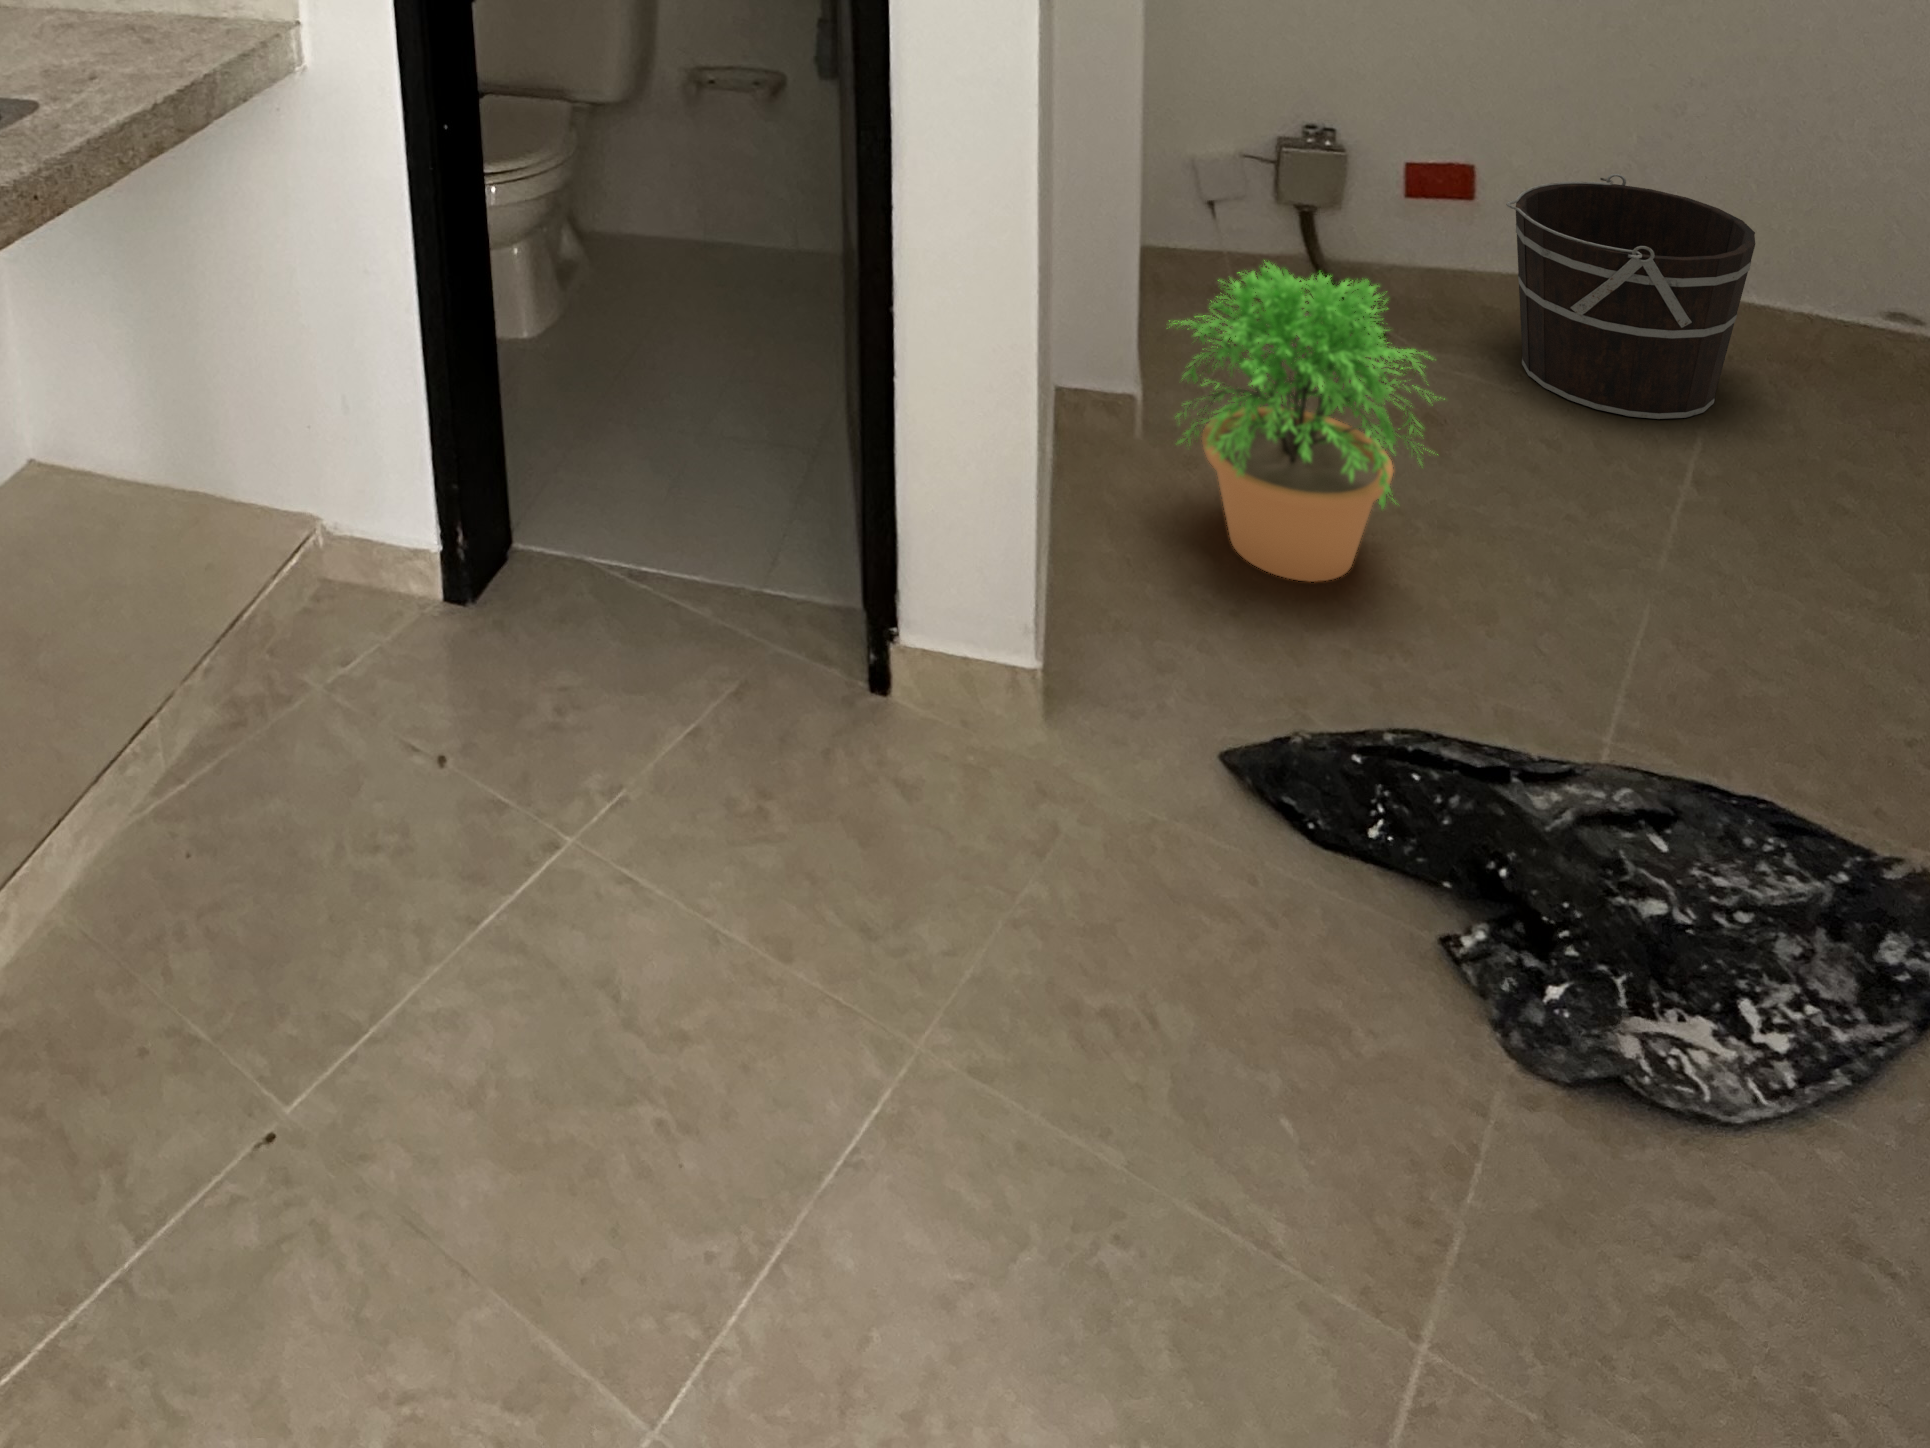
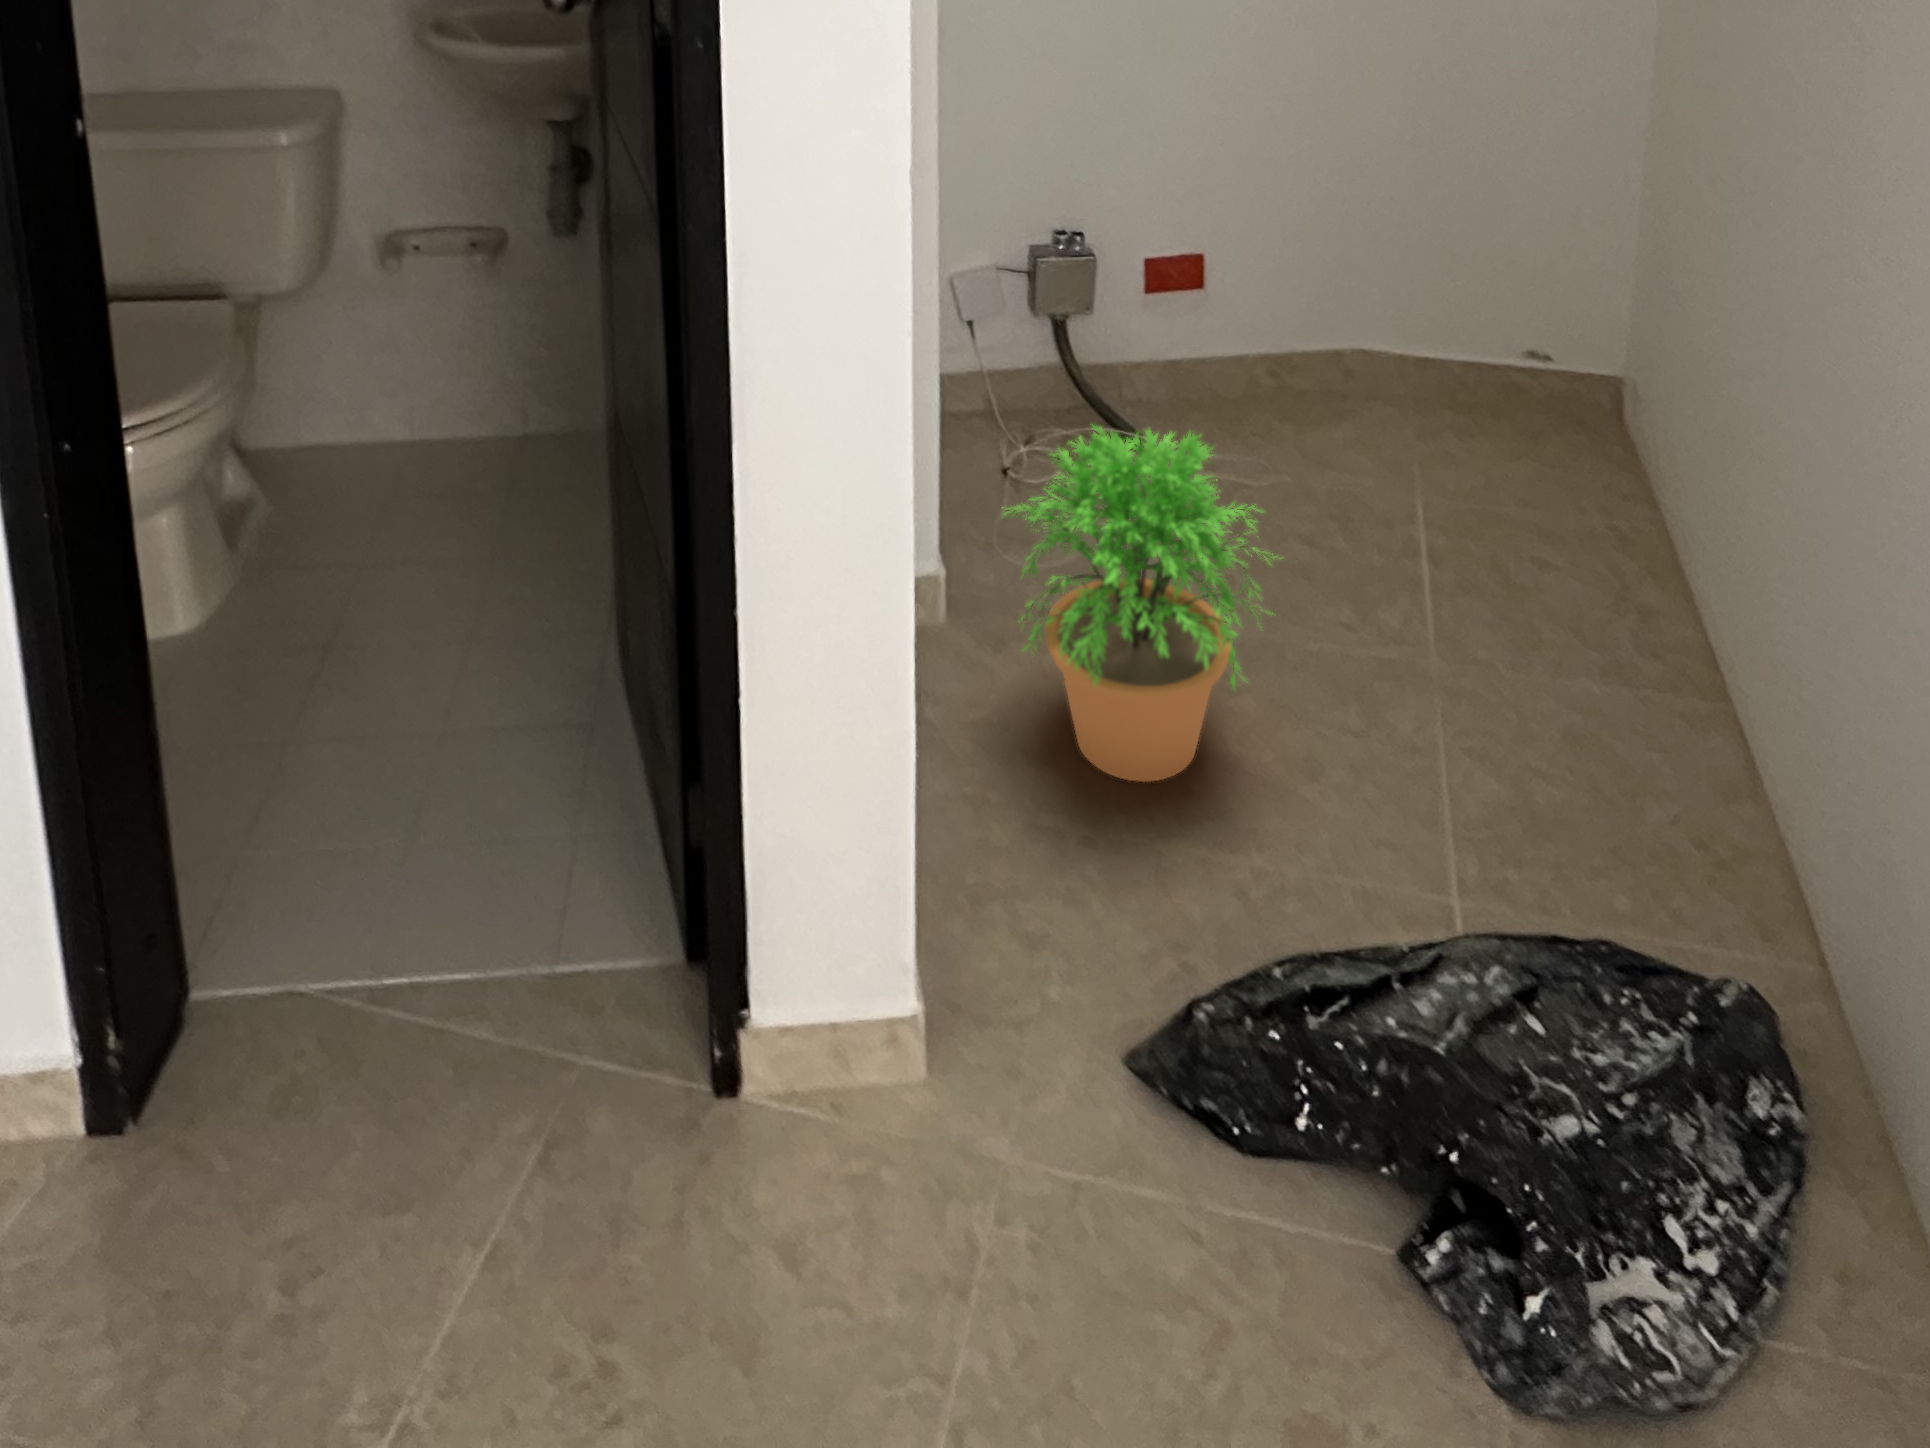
bucket: present [1506,174,1755,419] -> none [1261,263,1459,503]

